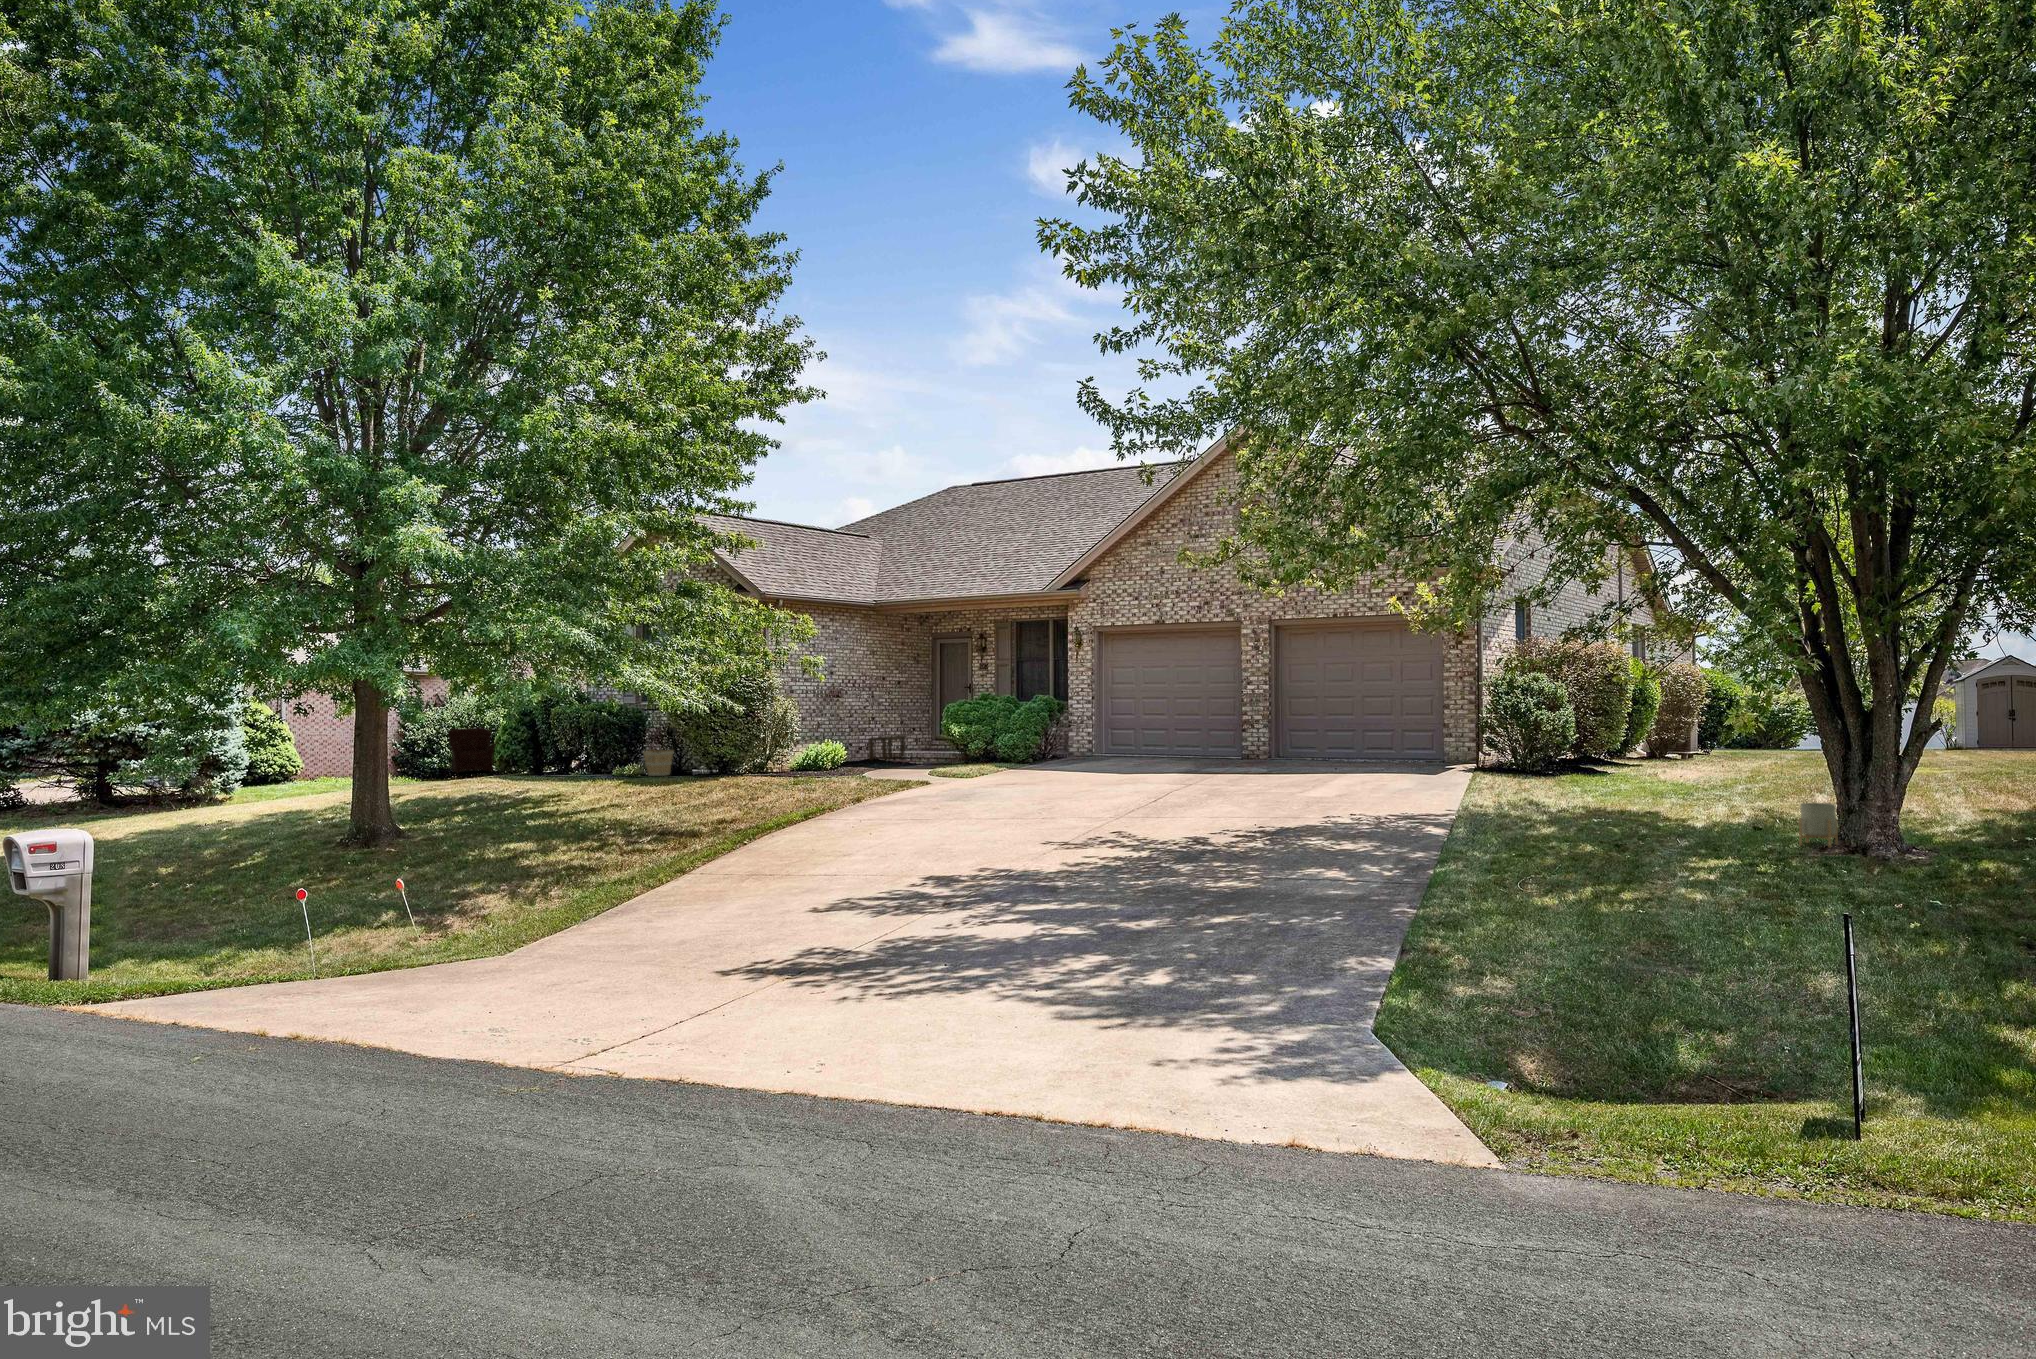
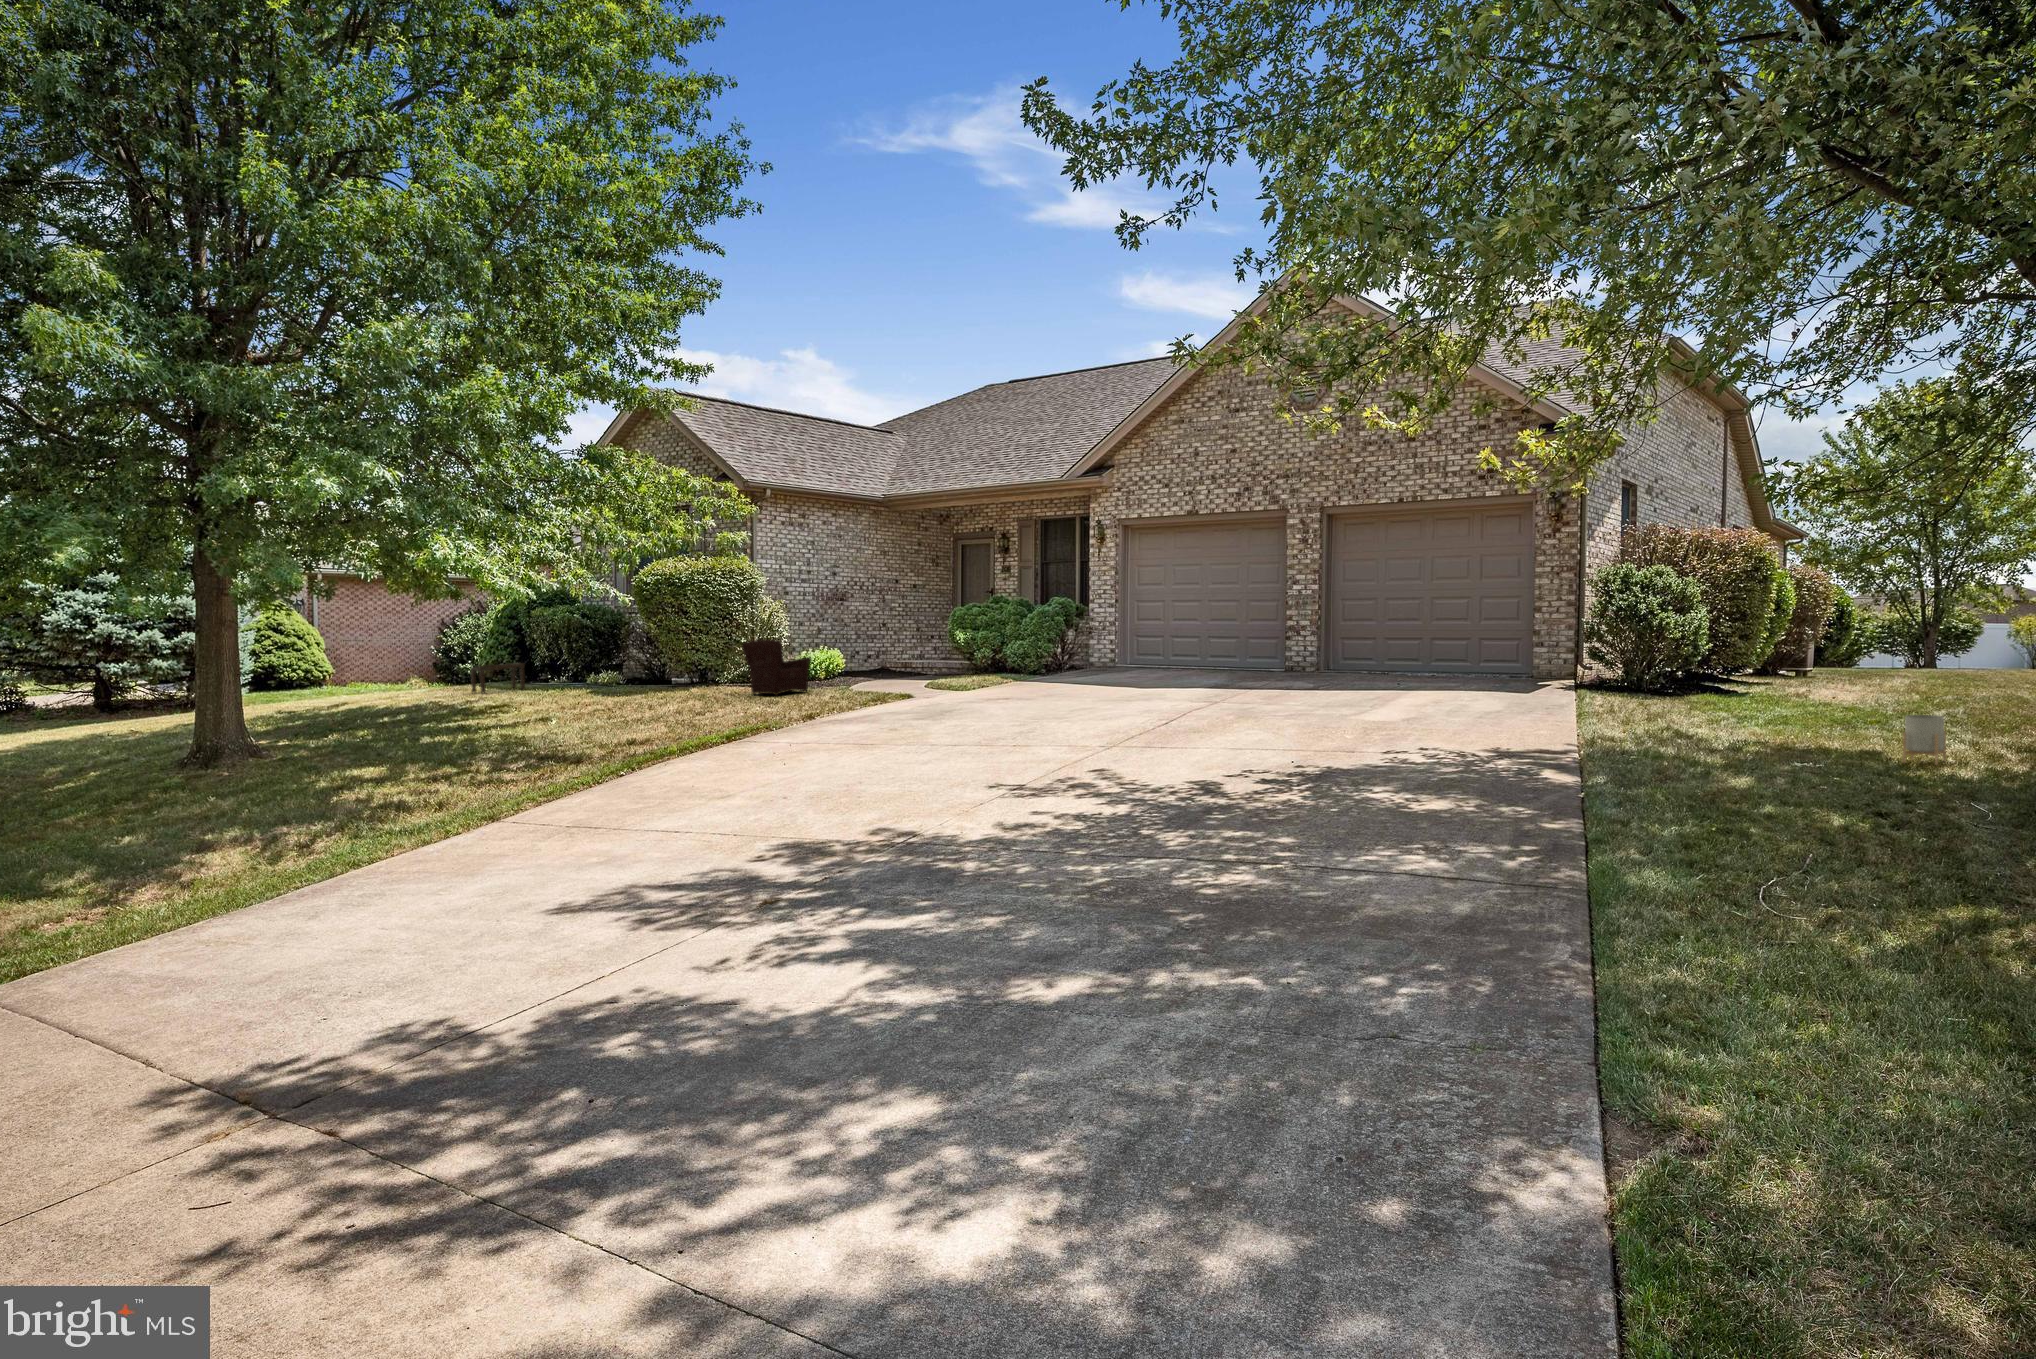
armchair: present [448,727,497,773] -> present [742,639,811,695]
bench: present [869,735,905,760] -> present [471,663,525,693]
wooden bucket: present [643,750,674,776] -> none [620,666,654,695]

